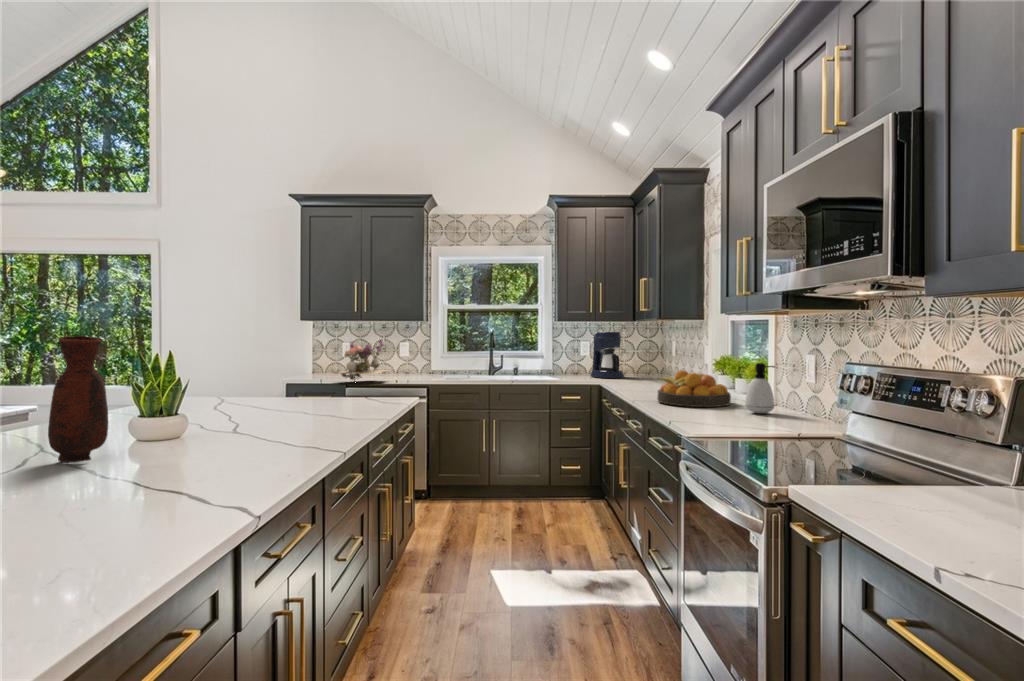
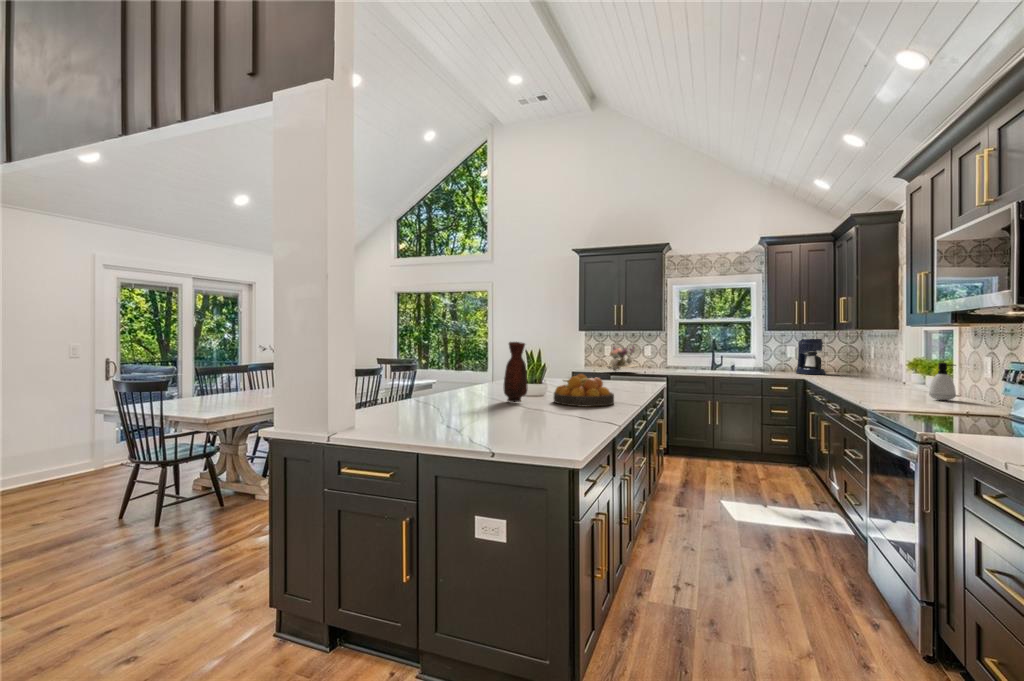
fruit bowl: present [657,370,731,407] -> present [554,374,614,406]

